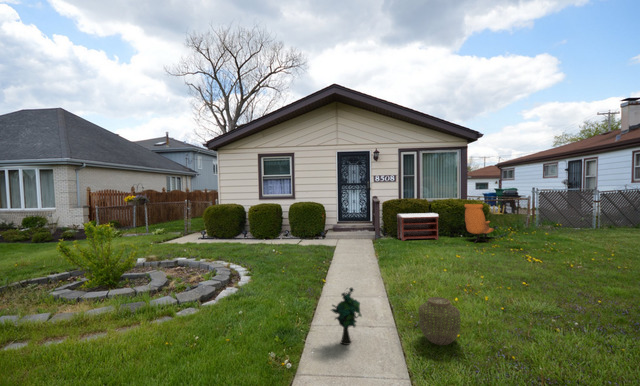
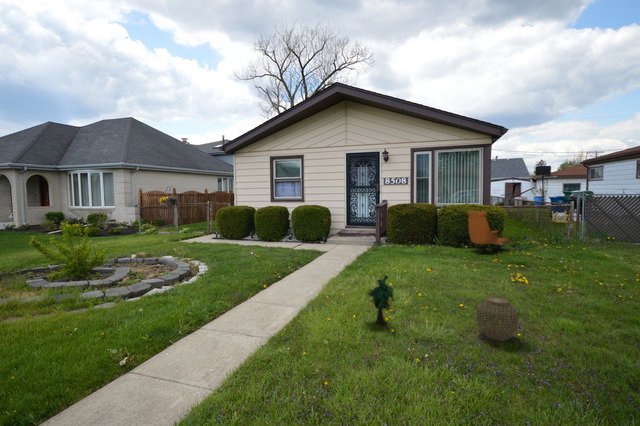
bench: present [396,213,439,241] -> none [398,220,444,249]
decorative plant: present [331,288,362,345] -> present [368,275,395,324]
woven basket: present [419,297,460,345] -> present [477,297,519,341]

